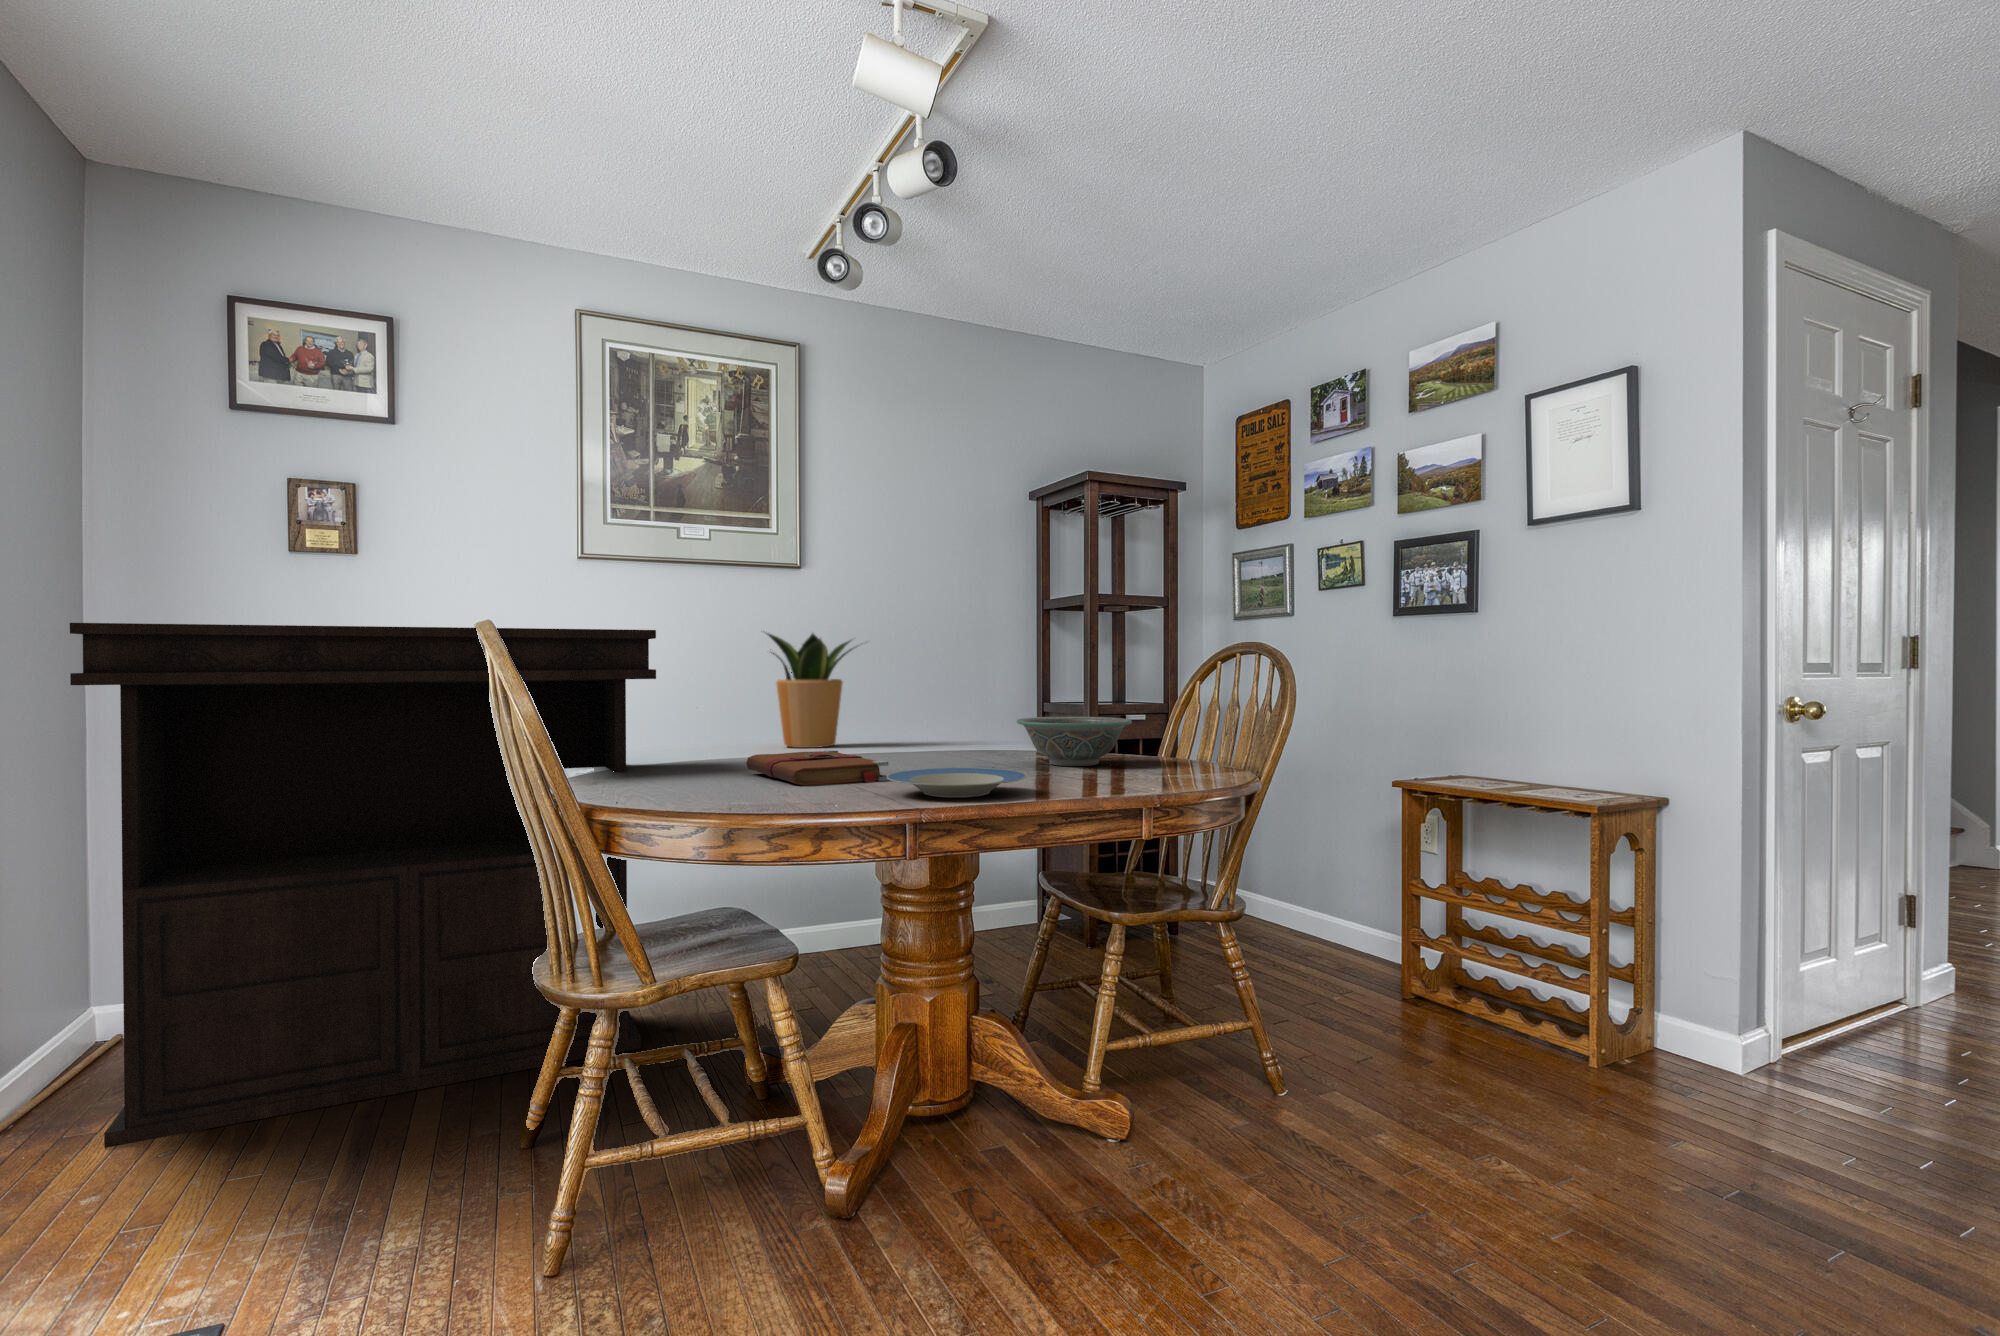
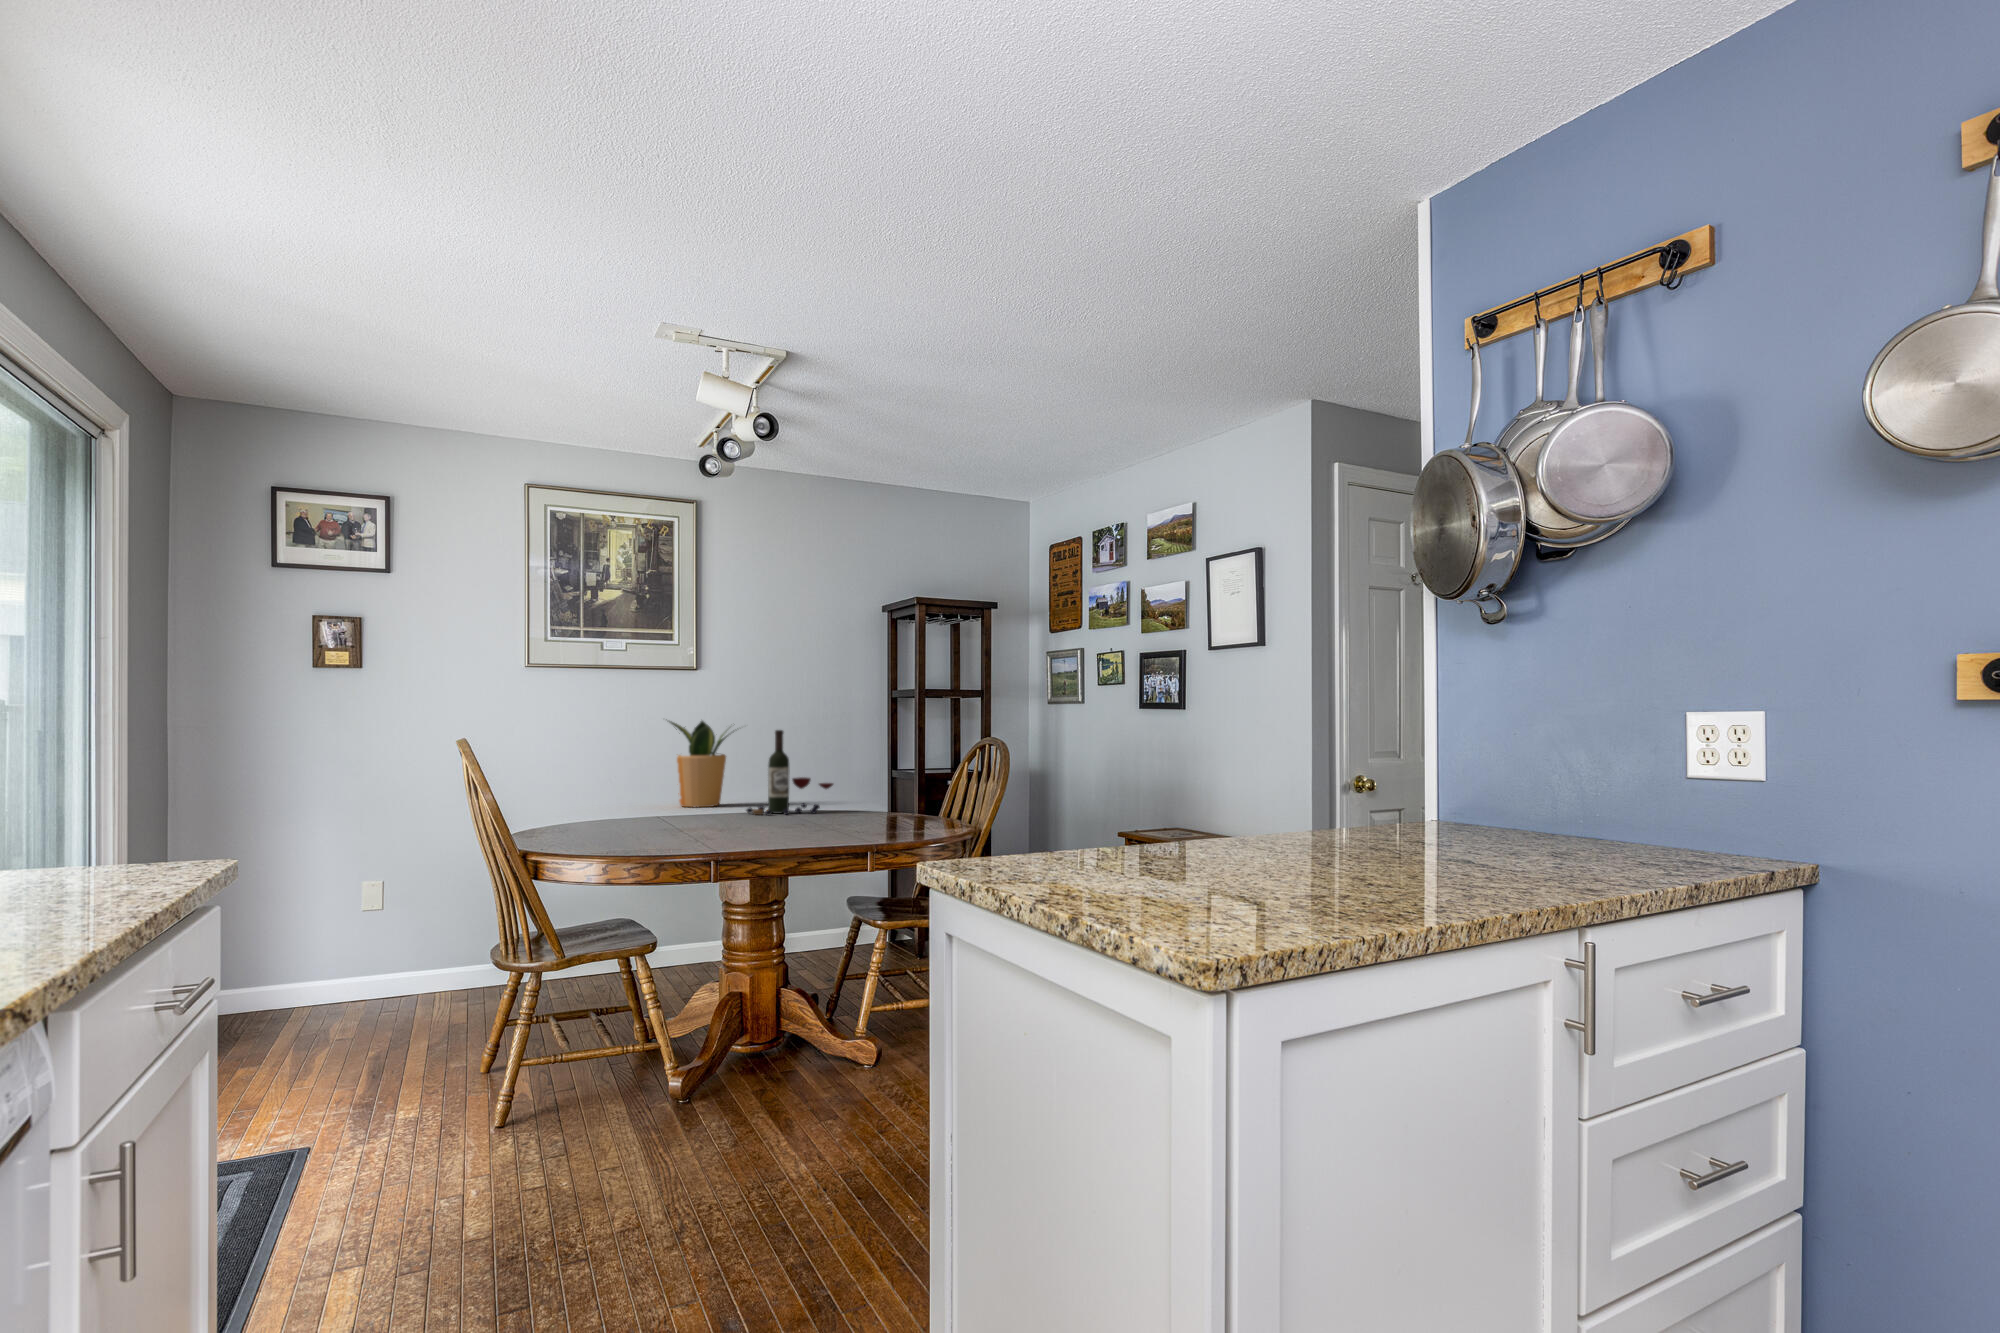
console table: present [70,623,656,1148] -> none [193,727,578,1076]
wine bottle: none [882,641,1000,757] -> present [746,730,833,815]
decorative bowl: present [1017,716,1132,766] -> none [832,787,912,823]
book: present [746,750,888,786] -> none [638,812,731,837]
plate: present [887,768,1027,797] -> none [717,825,807,844]

